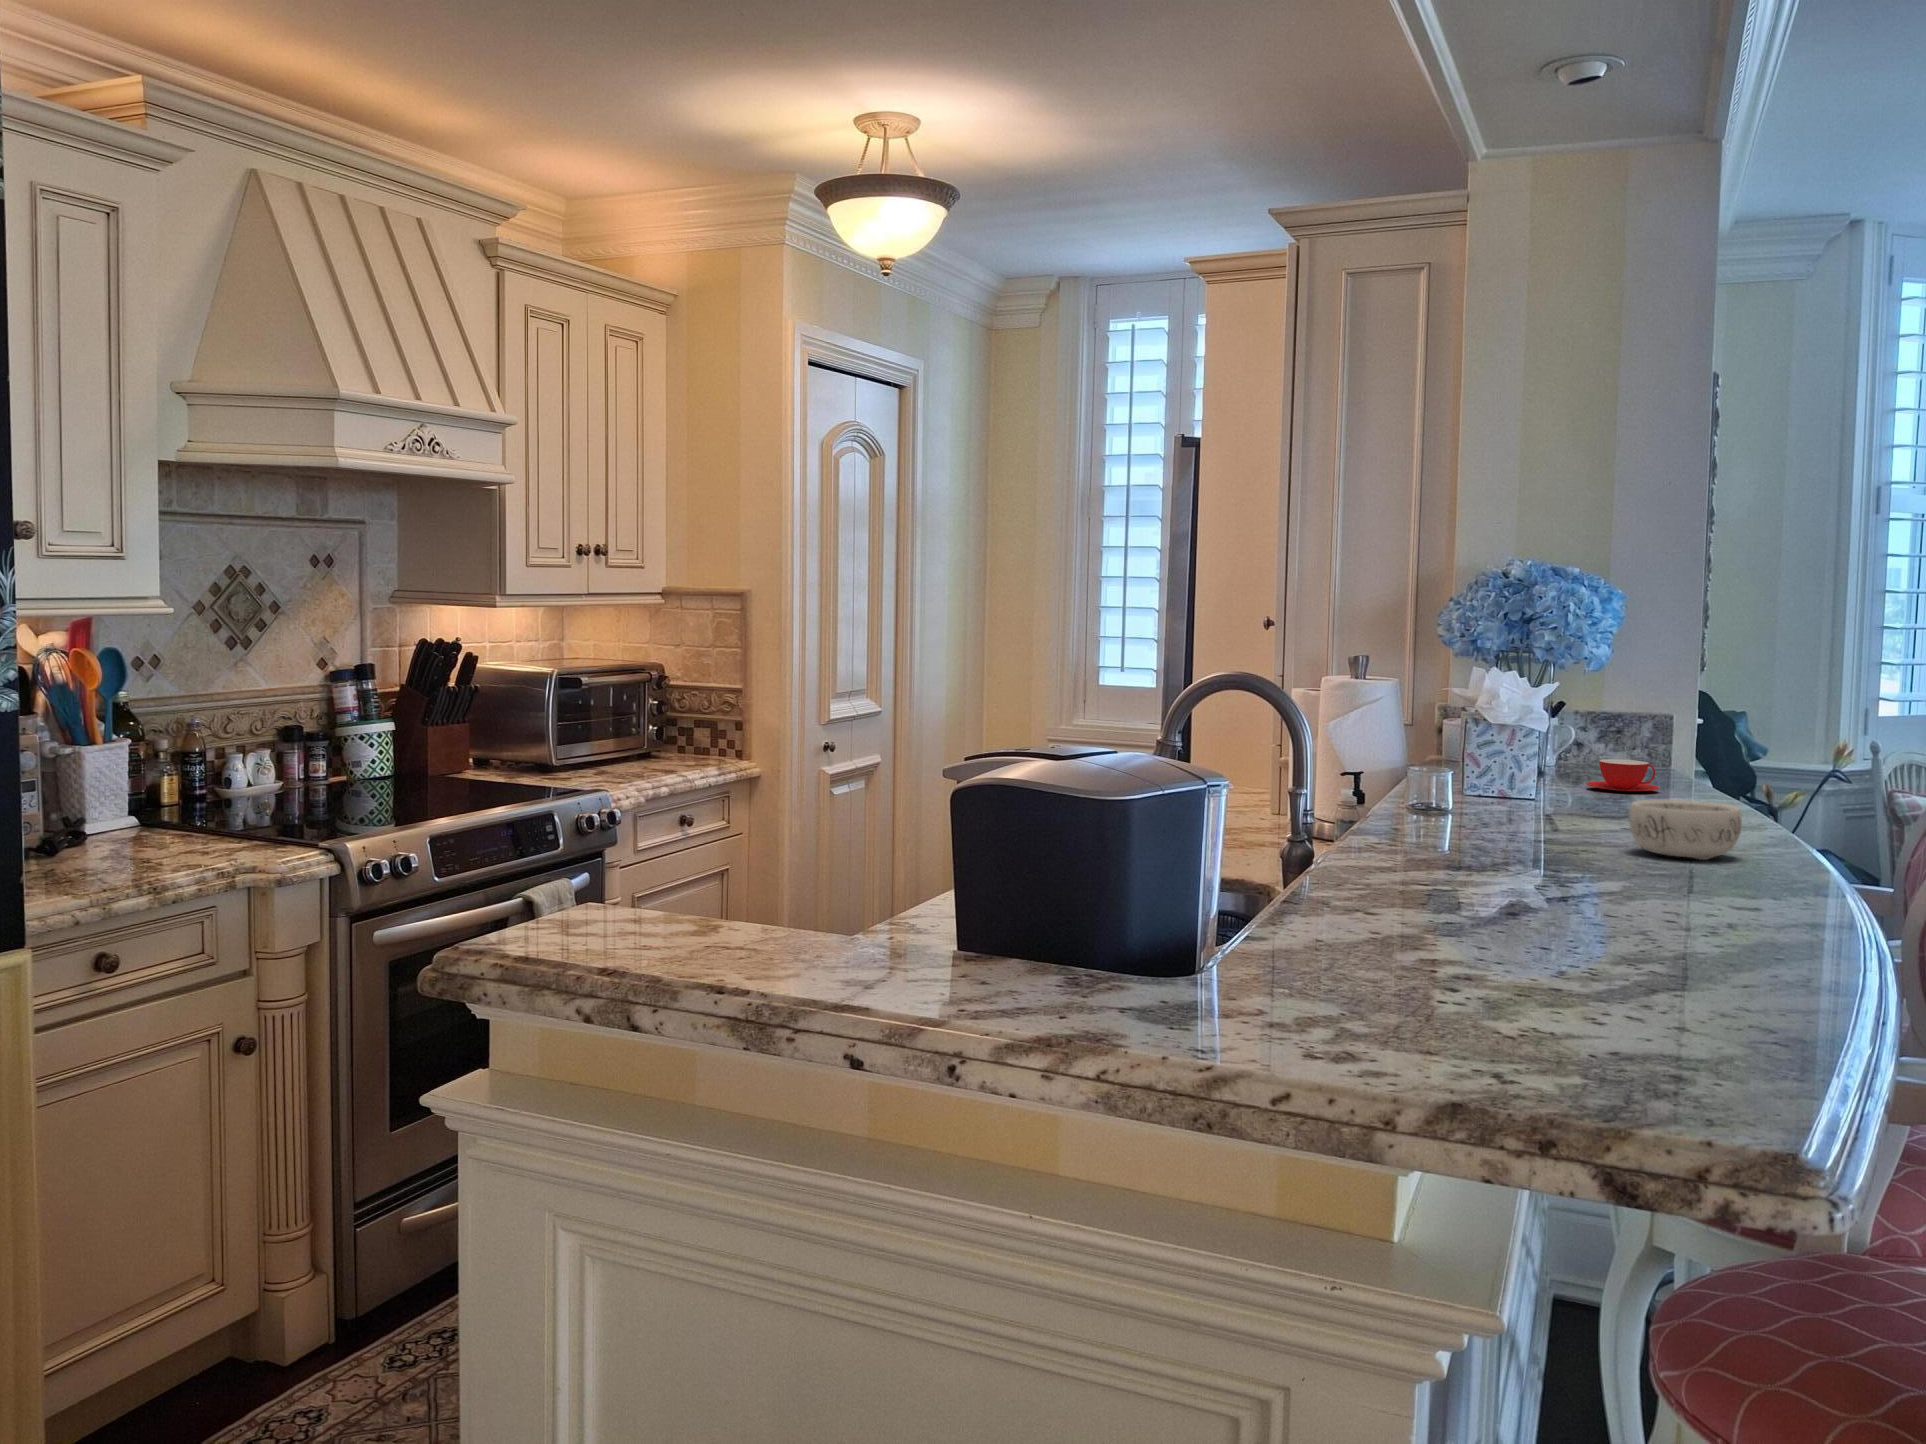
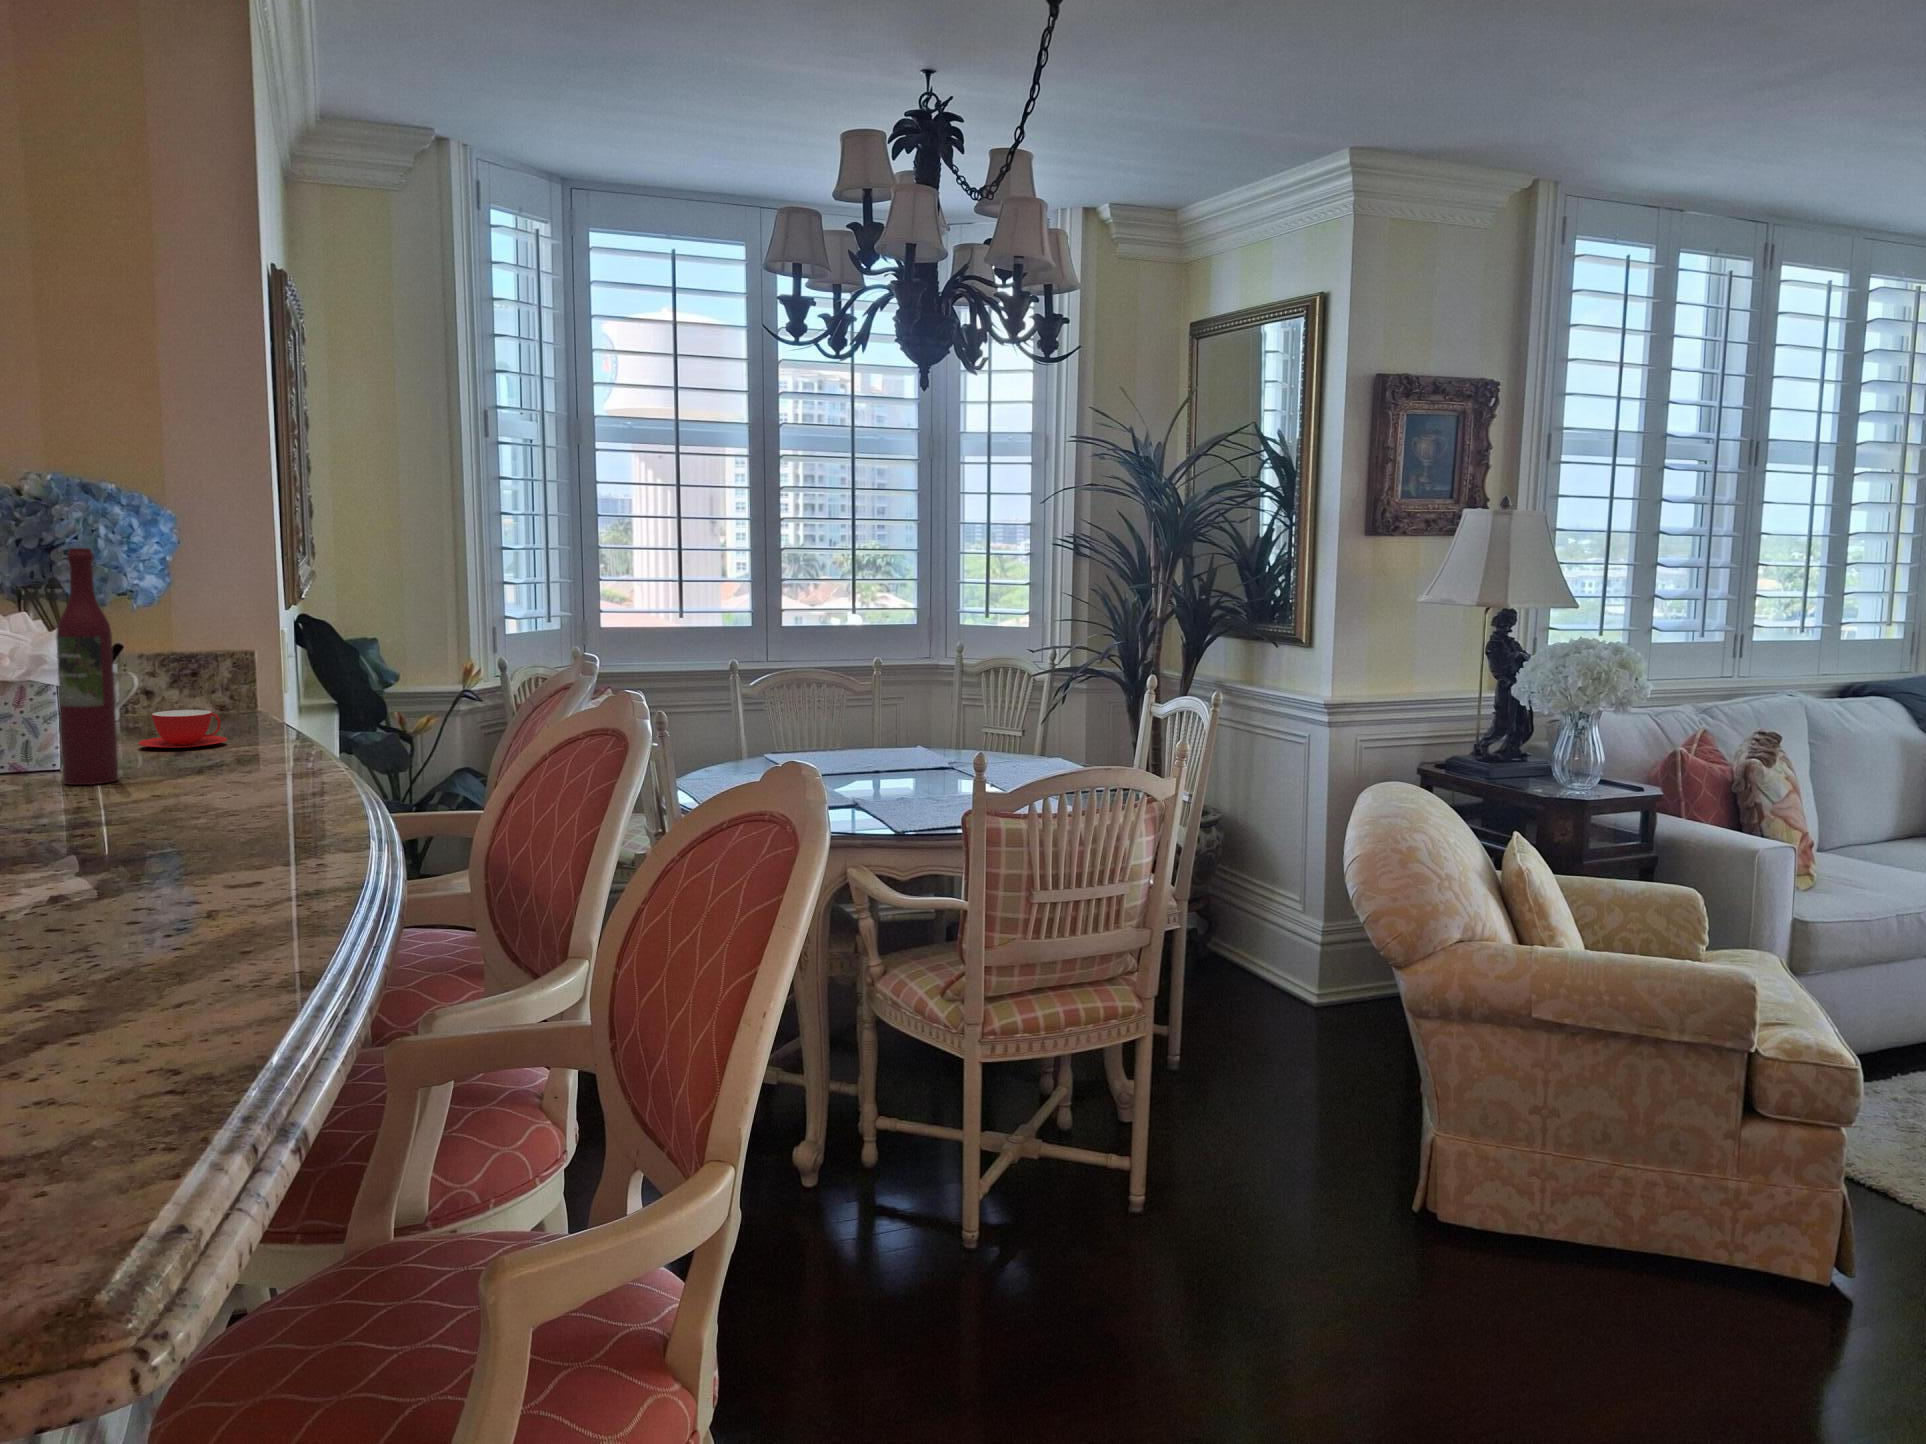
wine bottle: none [1547,621,1594,811] -> present [56,548,118,785]
decorative bowl: present [1629,800,1742,860] -> none [124,765,262,837]

